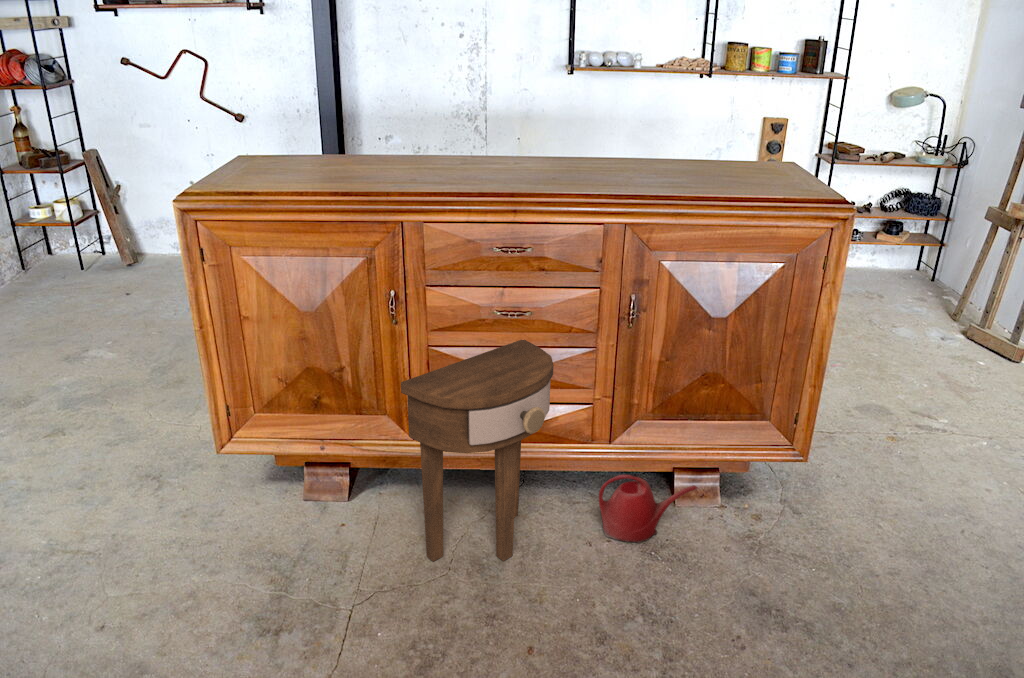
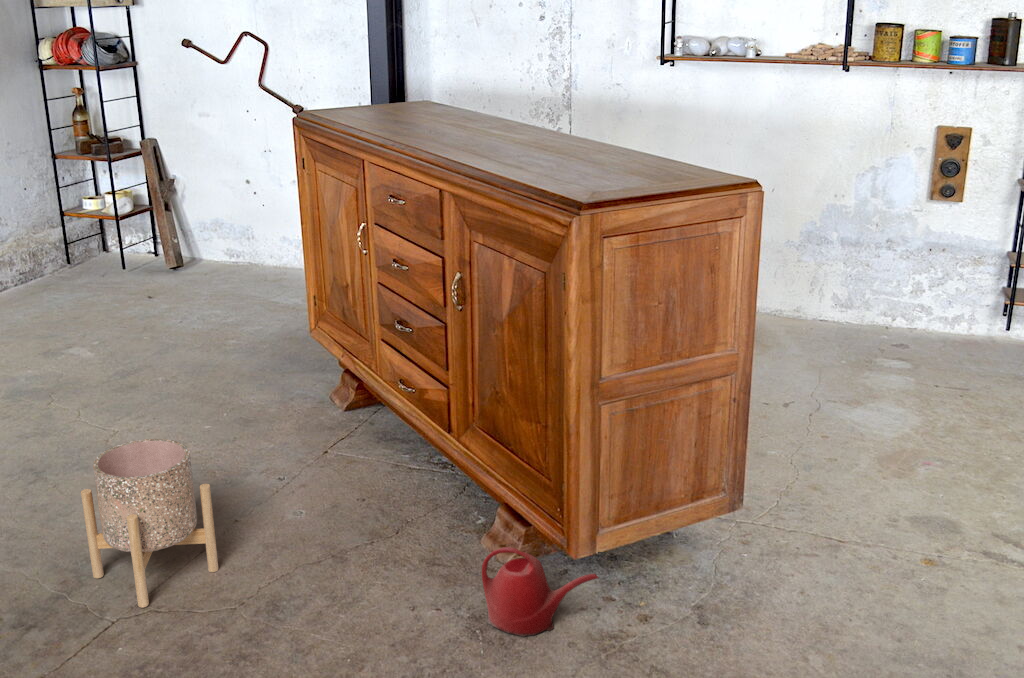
side table: present [401,340,554,561] -> none [226,367,419,630]
planter: none [240,424,359,574] -> present [81,439,219,608]

